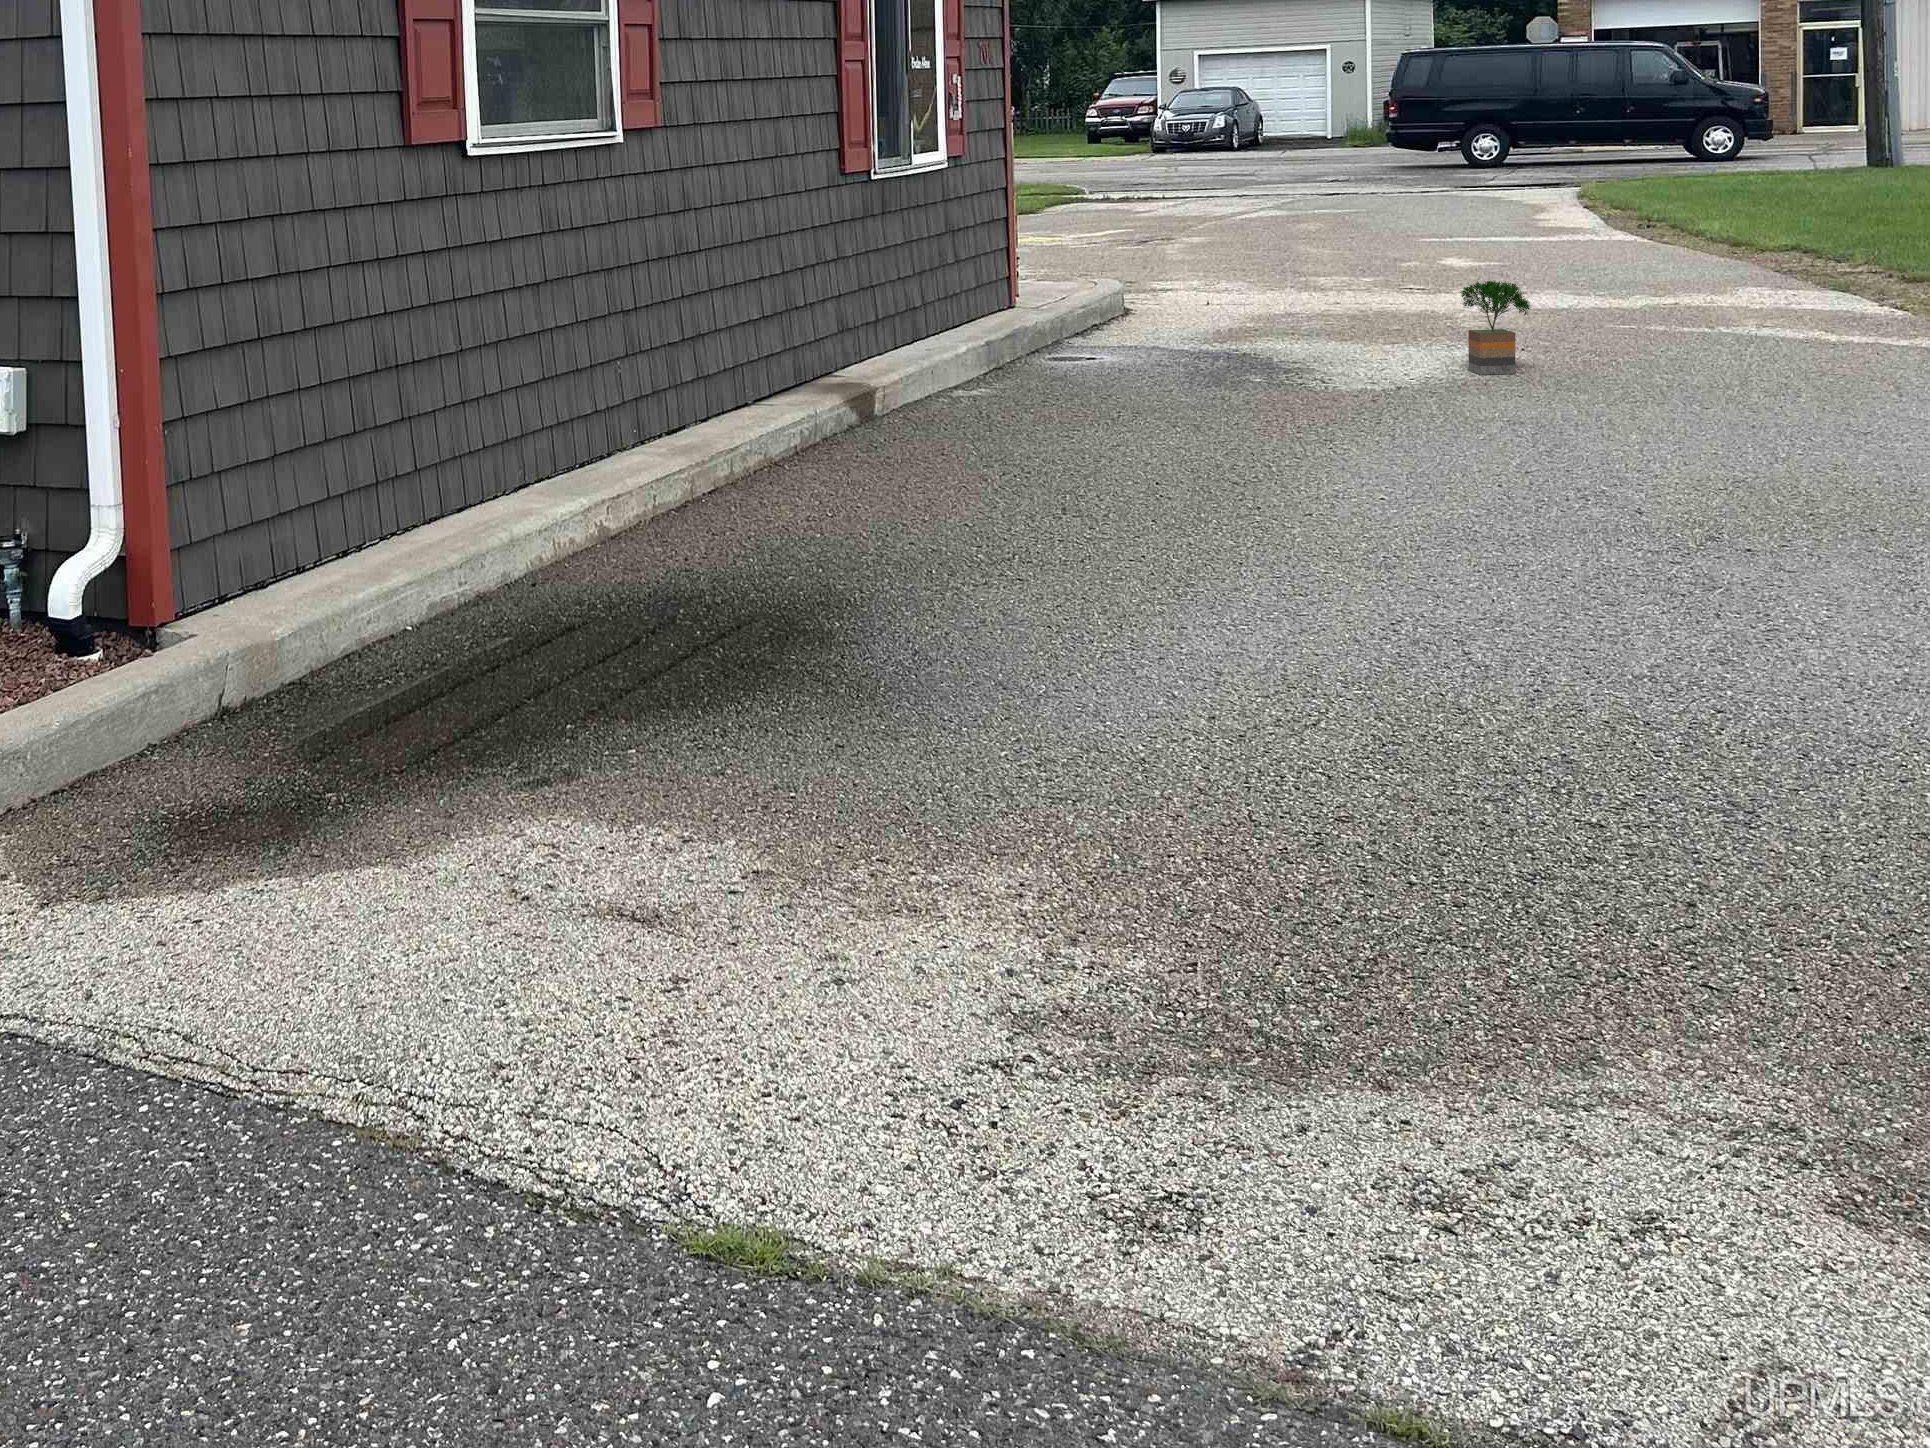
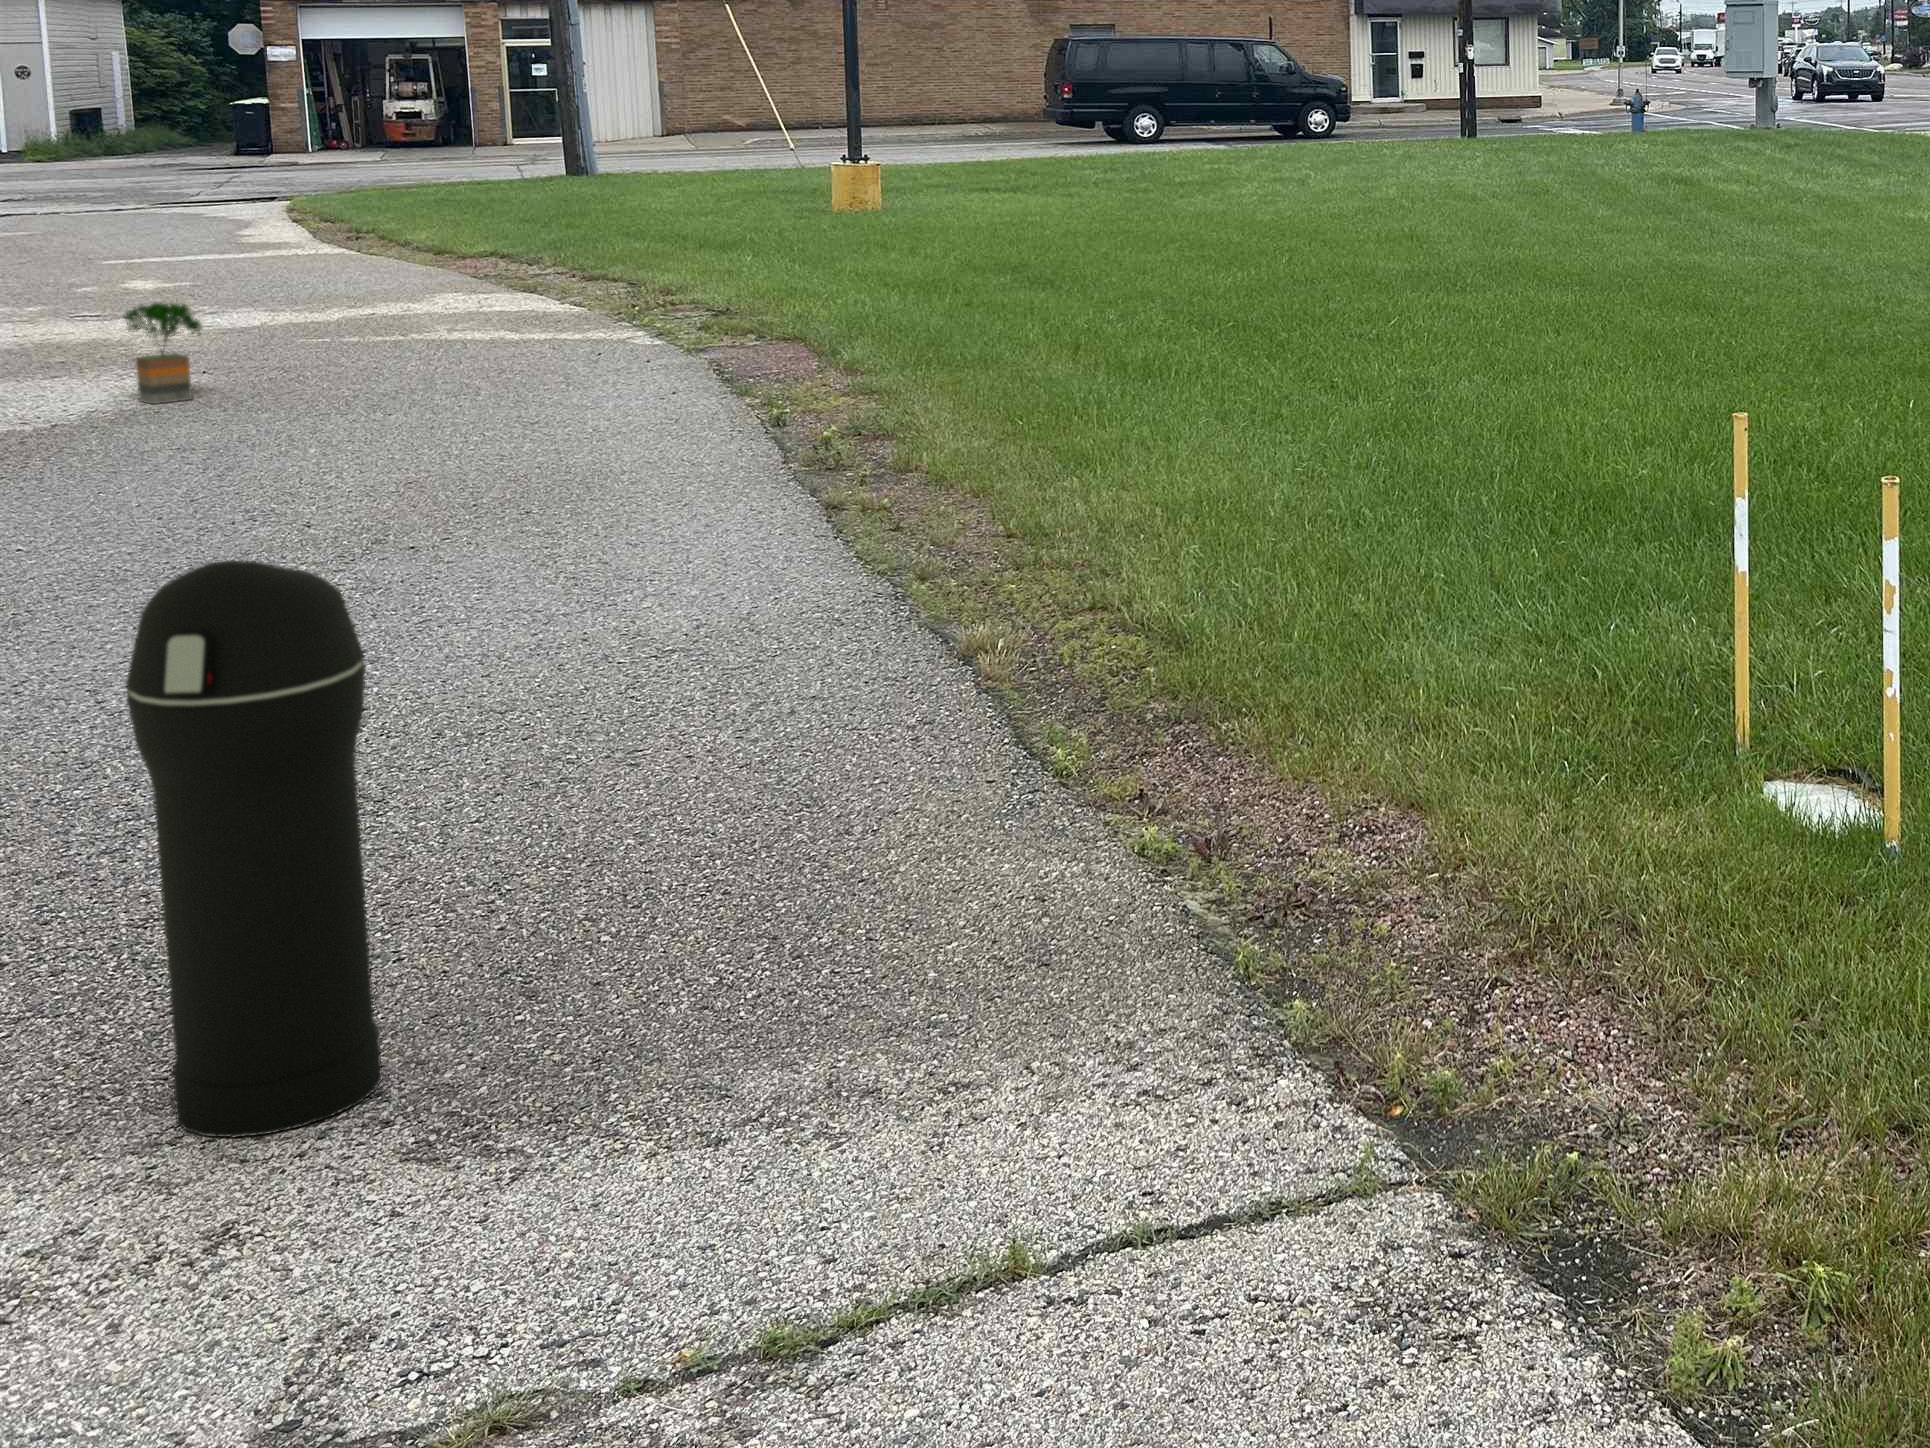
trash can: none [1573,557,1810,1137] -> present [126,560,382,1137]

